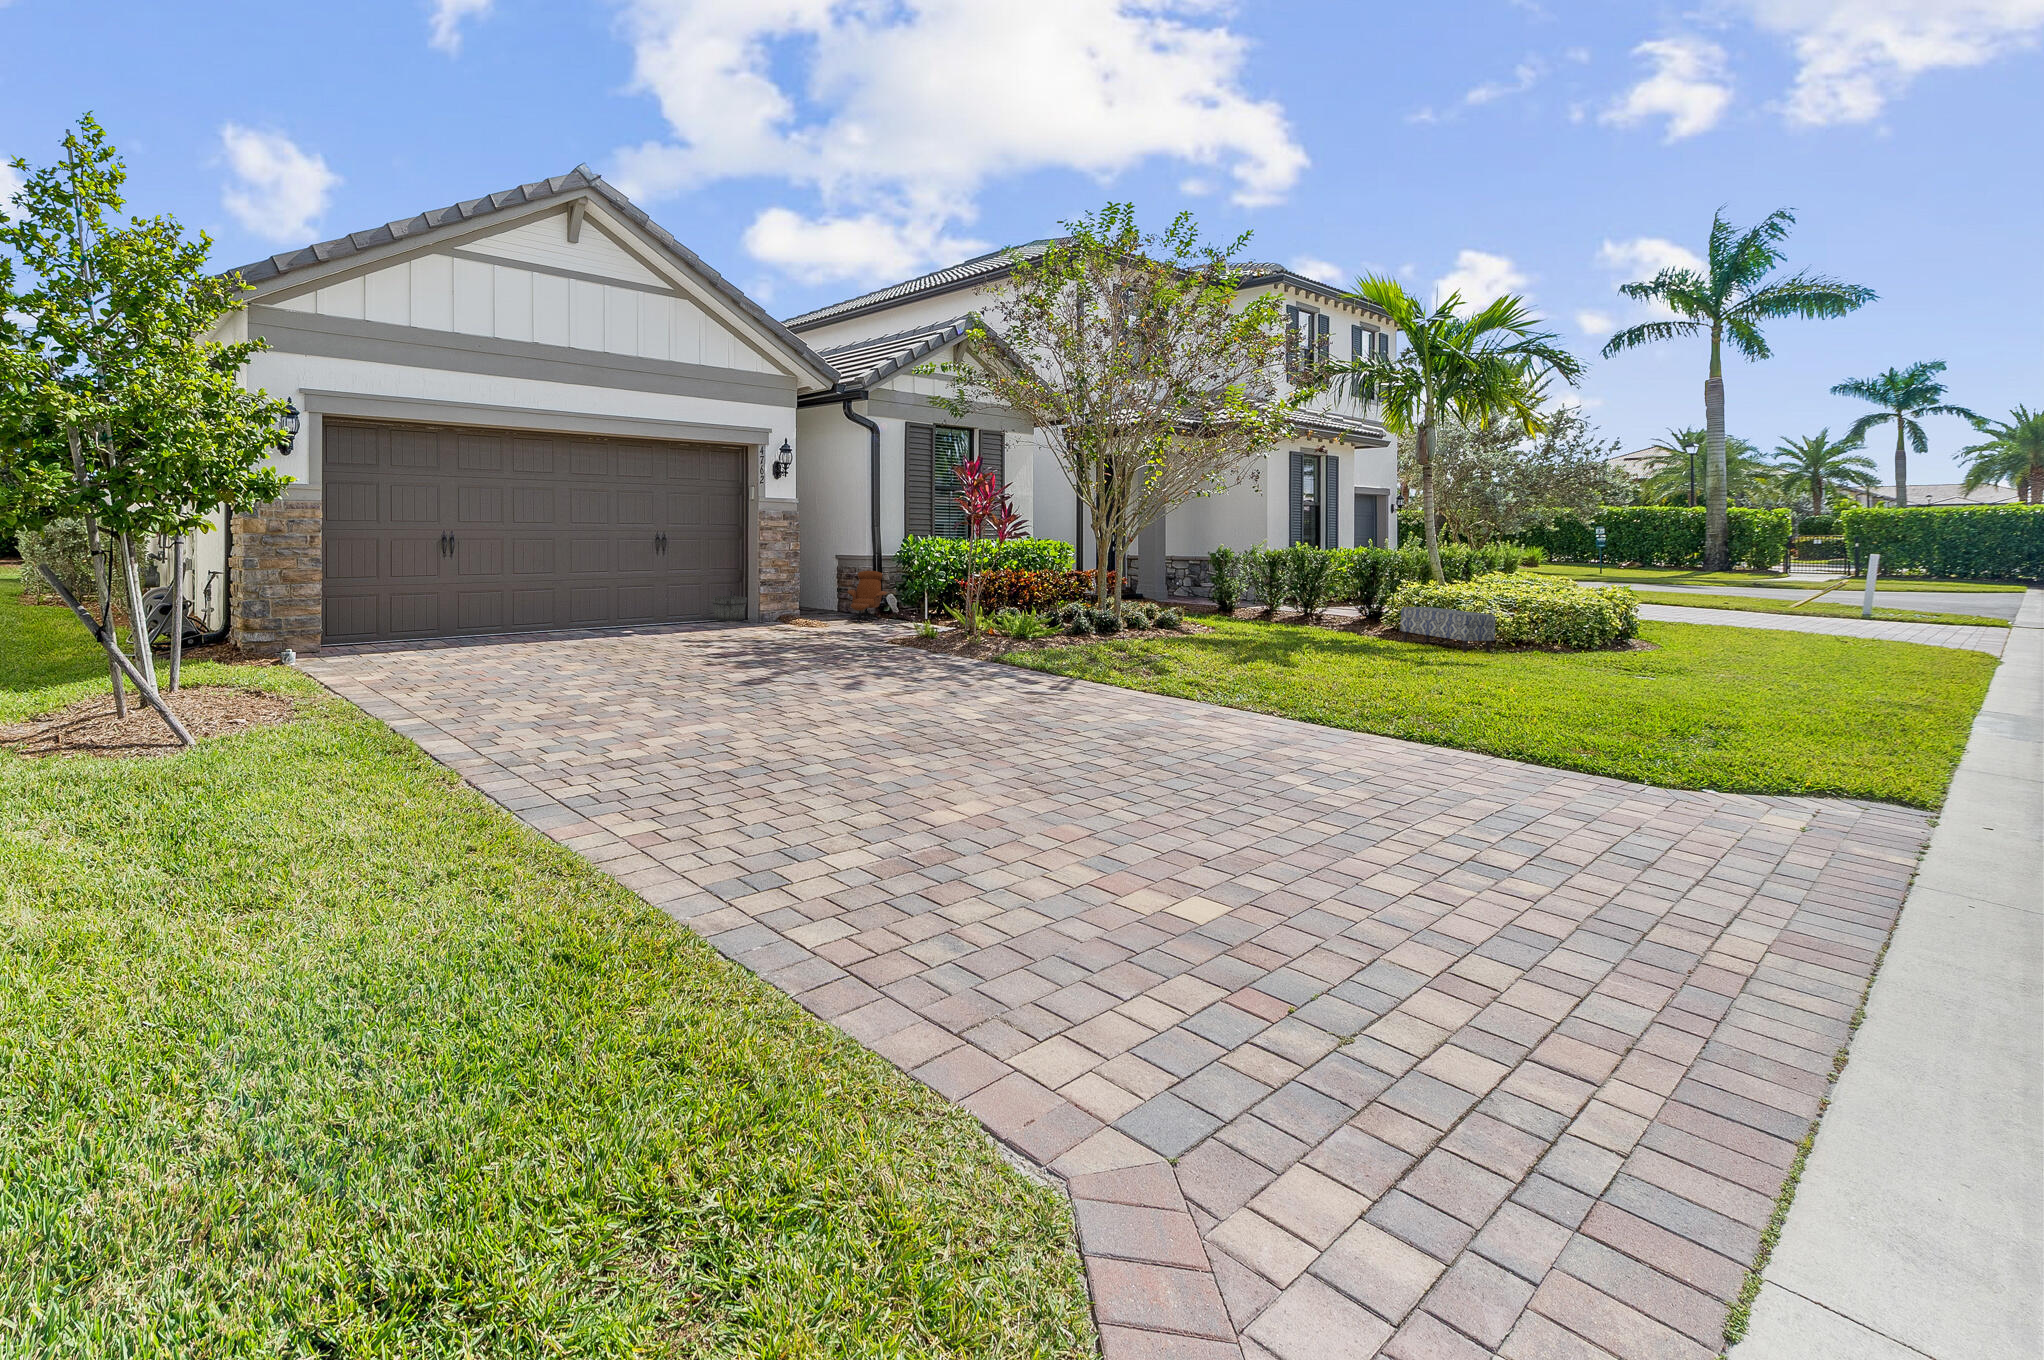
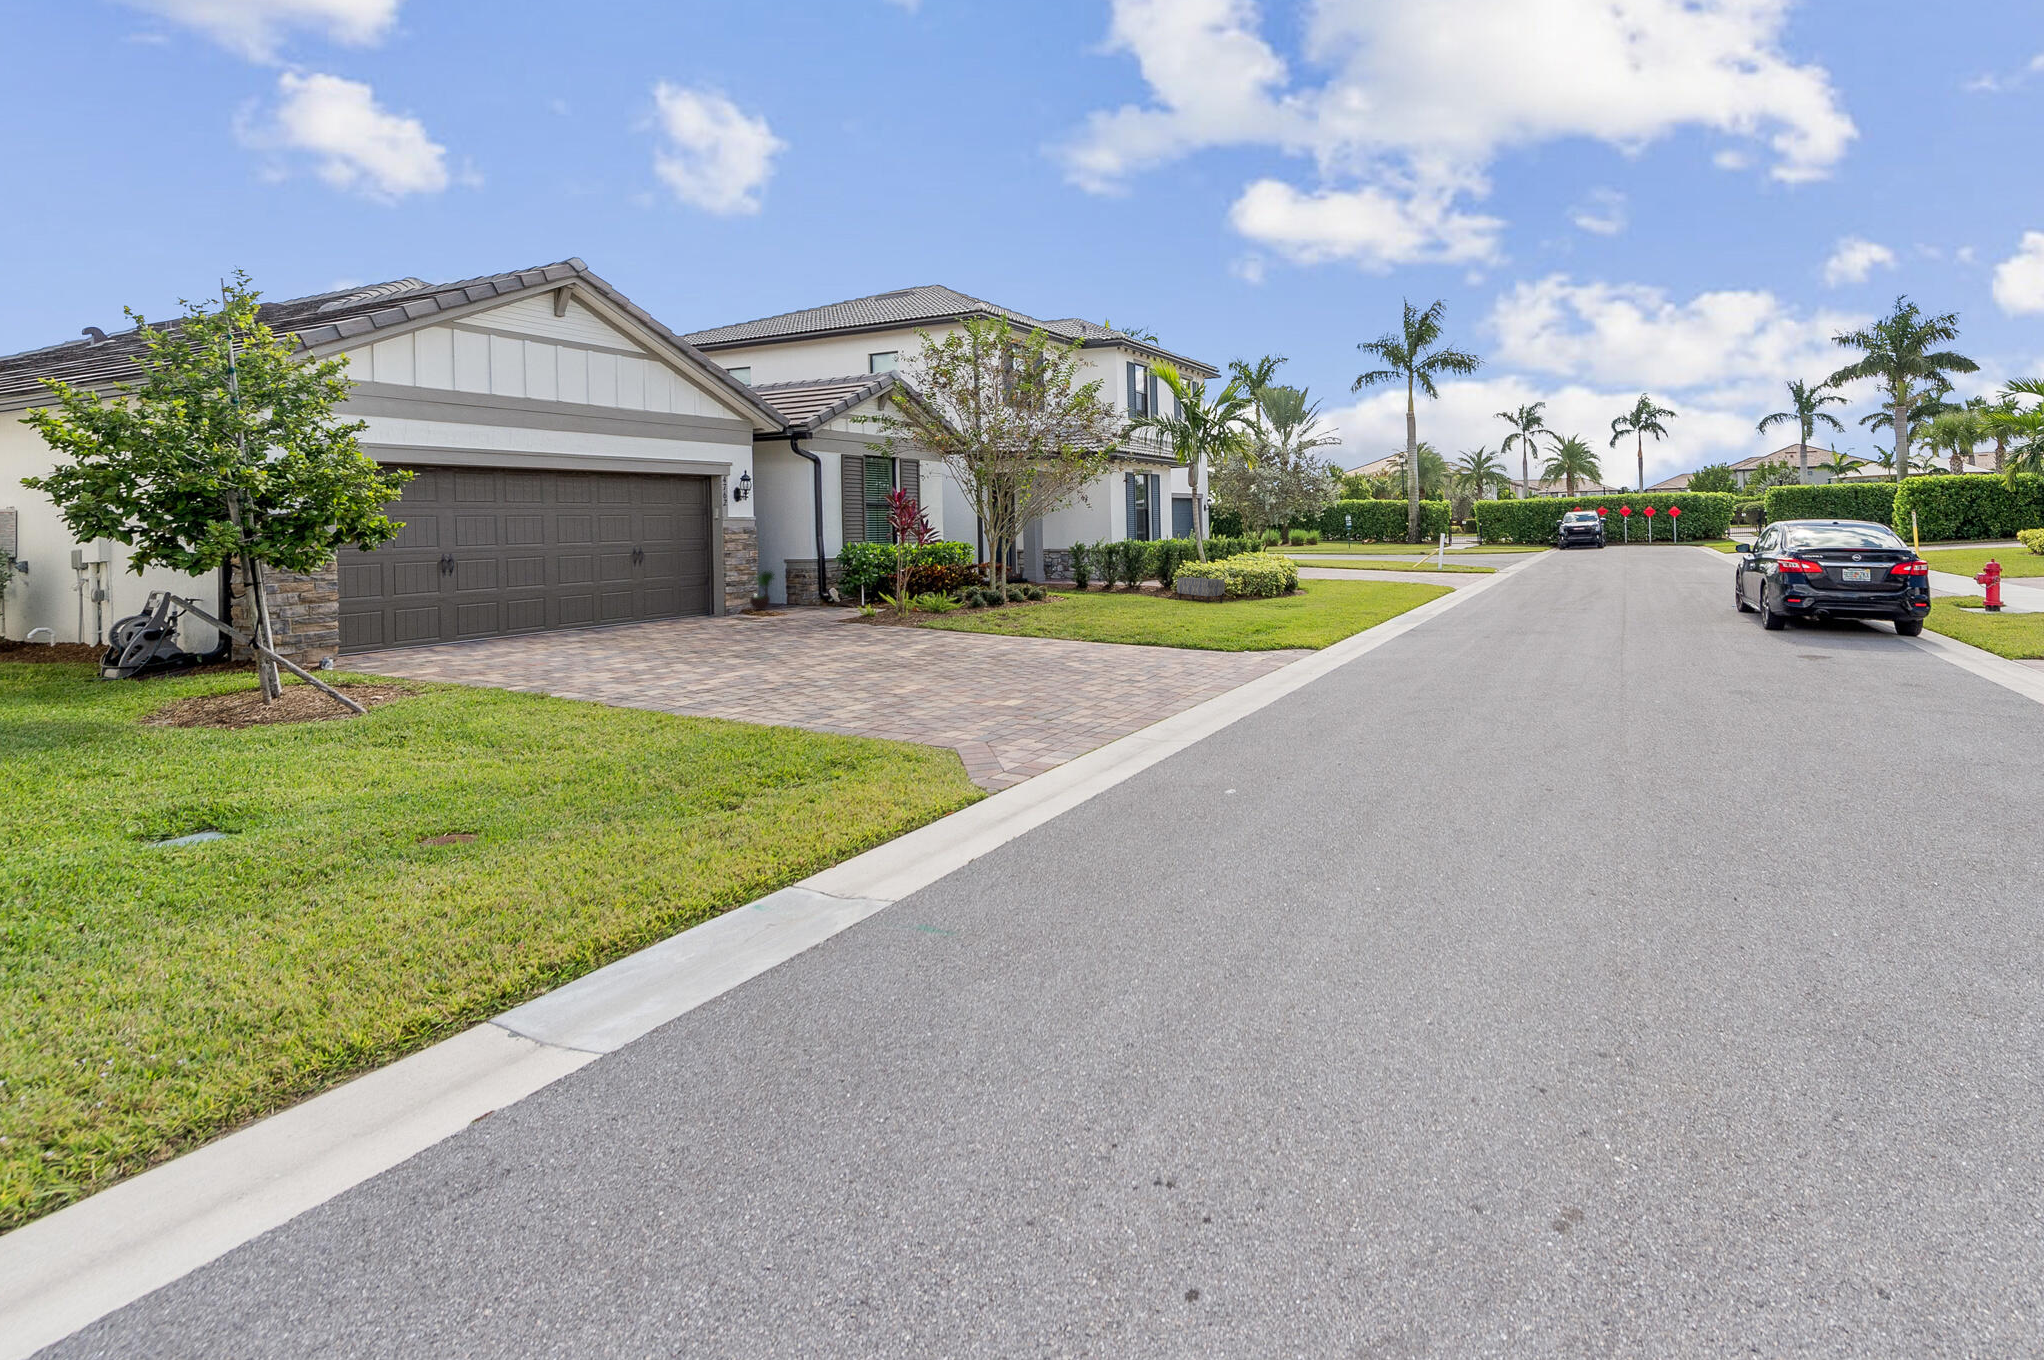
potted tree: none [786,564,818,620] -> present [750,571,775,610]
lounge chair: present [847,571,887,623] -> none [799,570,831,610]
wooden bucket: present [712,589,747,621] -> none [686,589,717,614]

